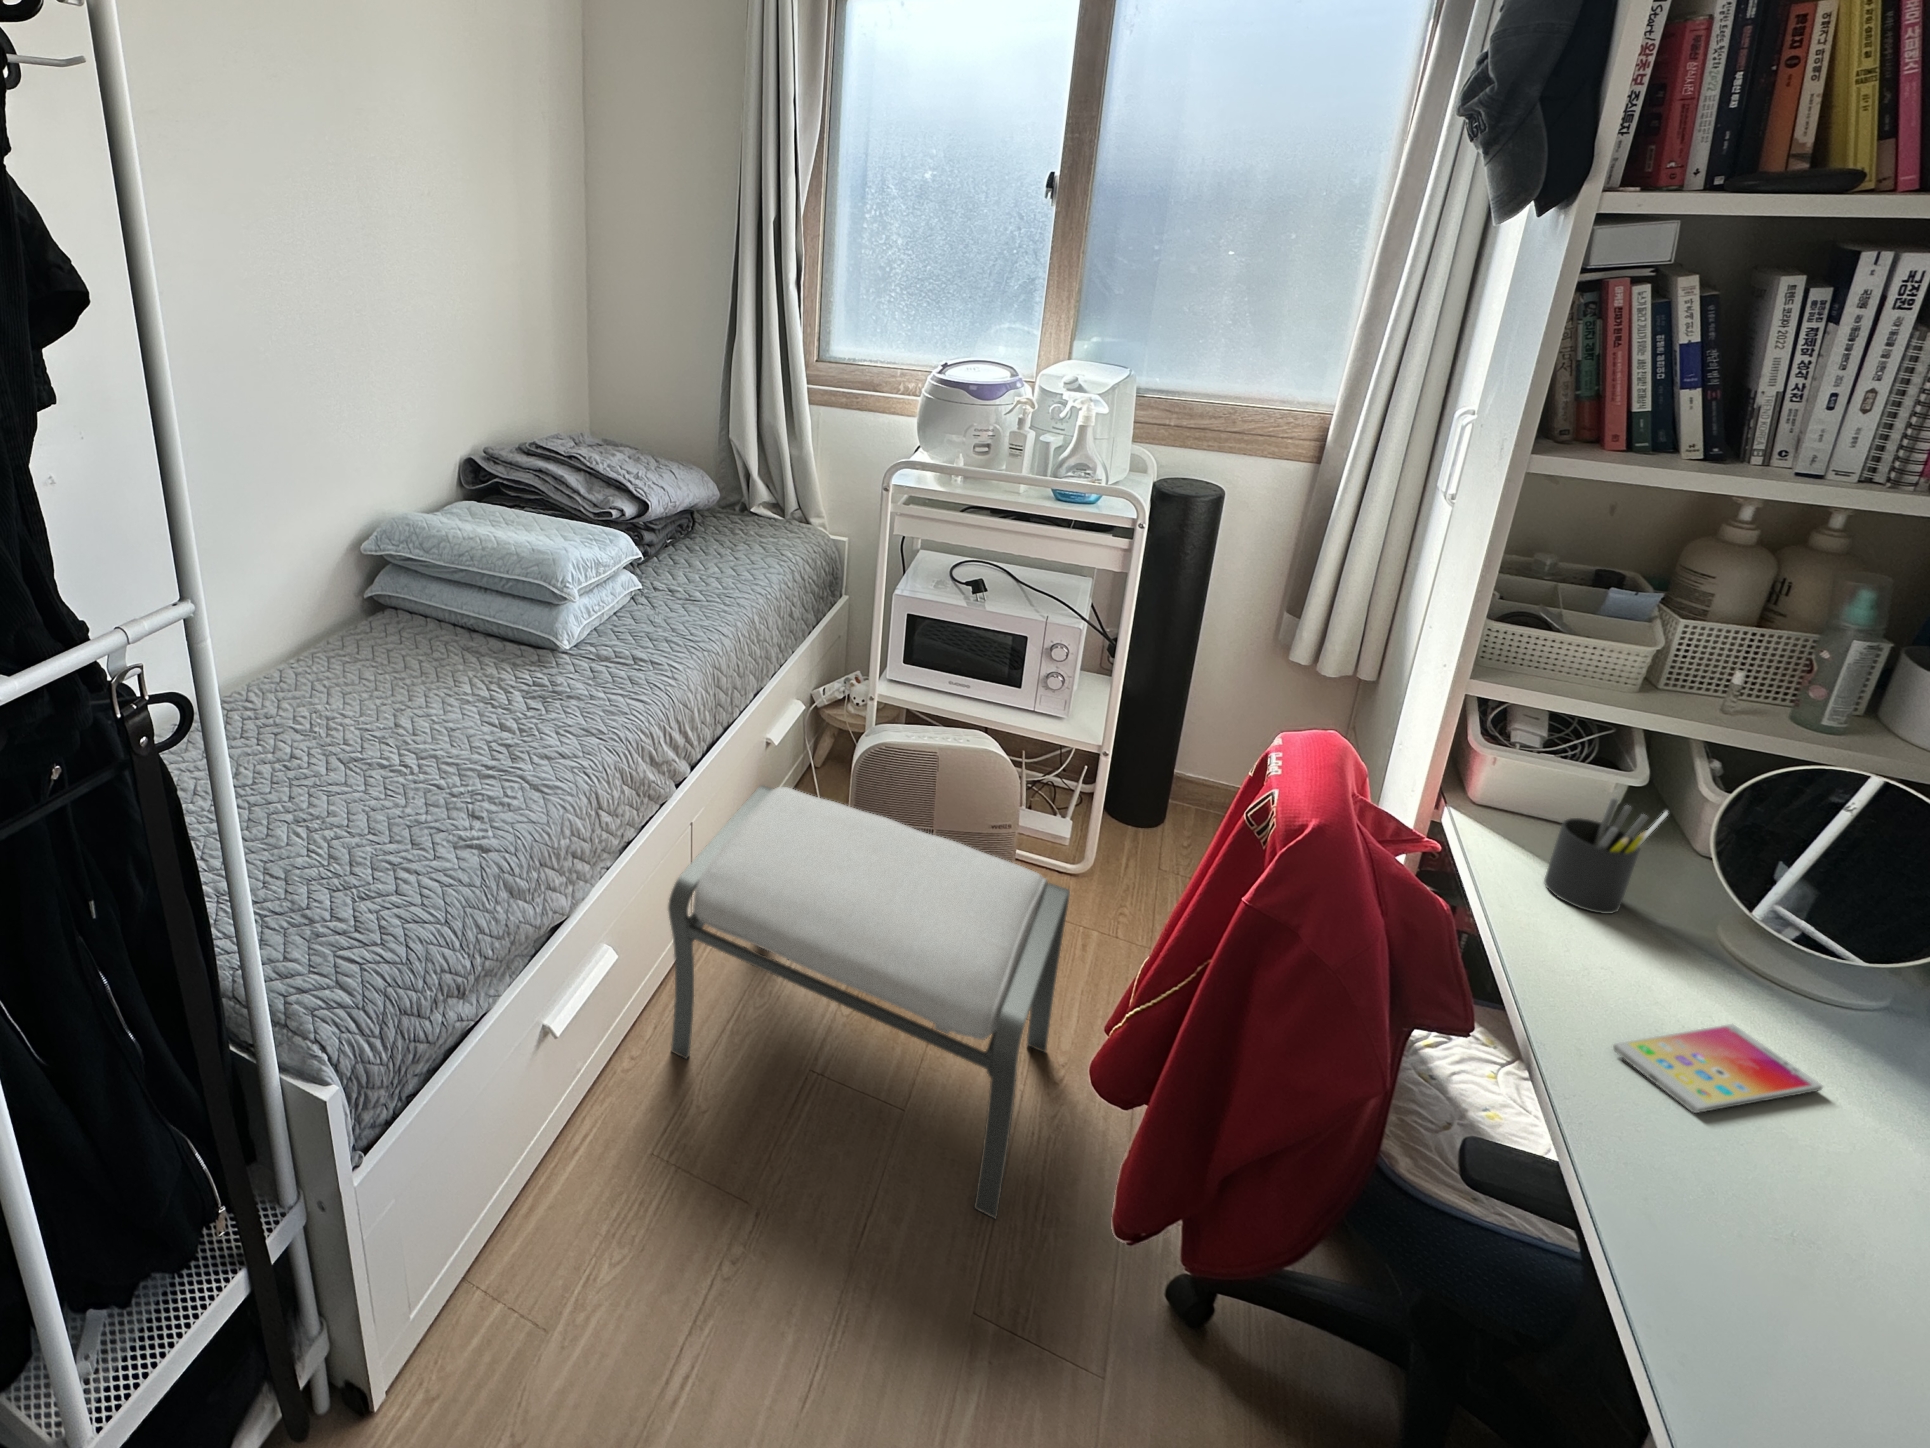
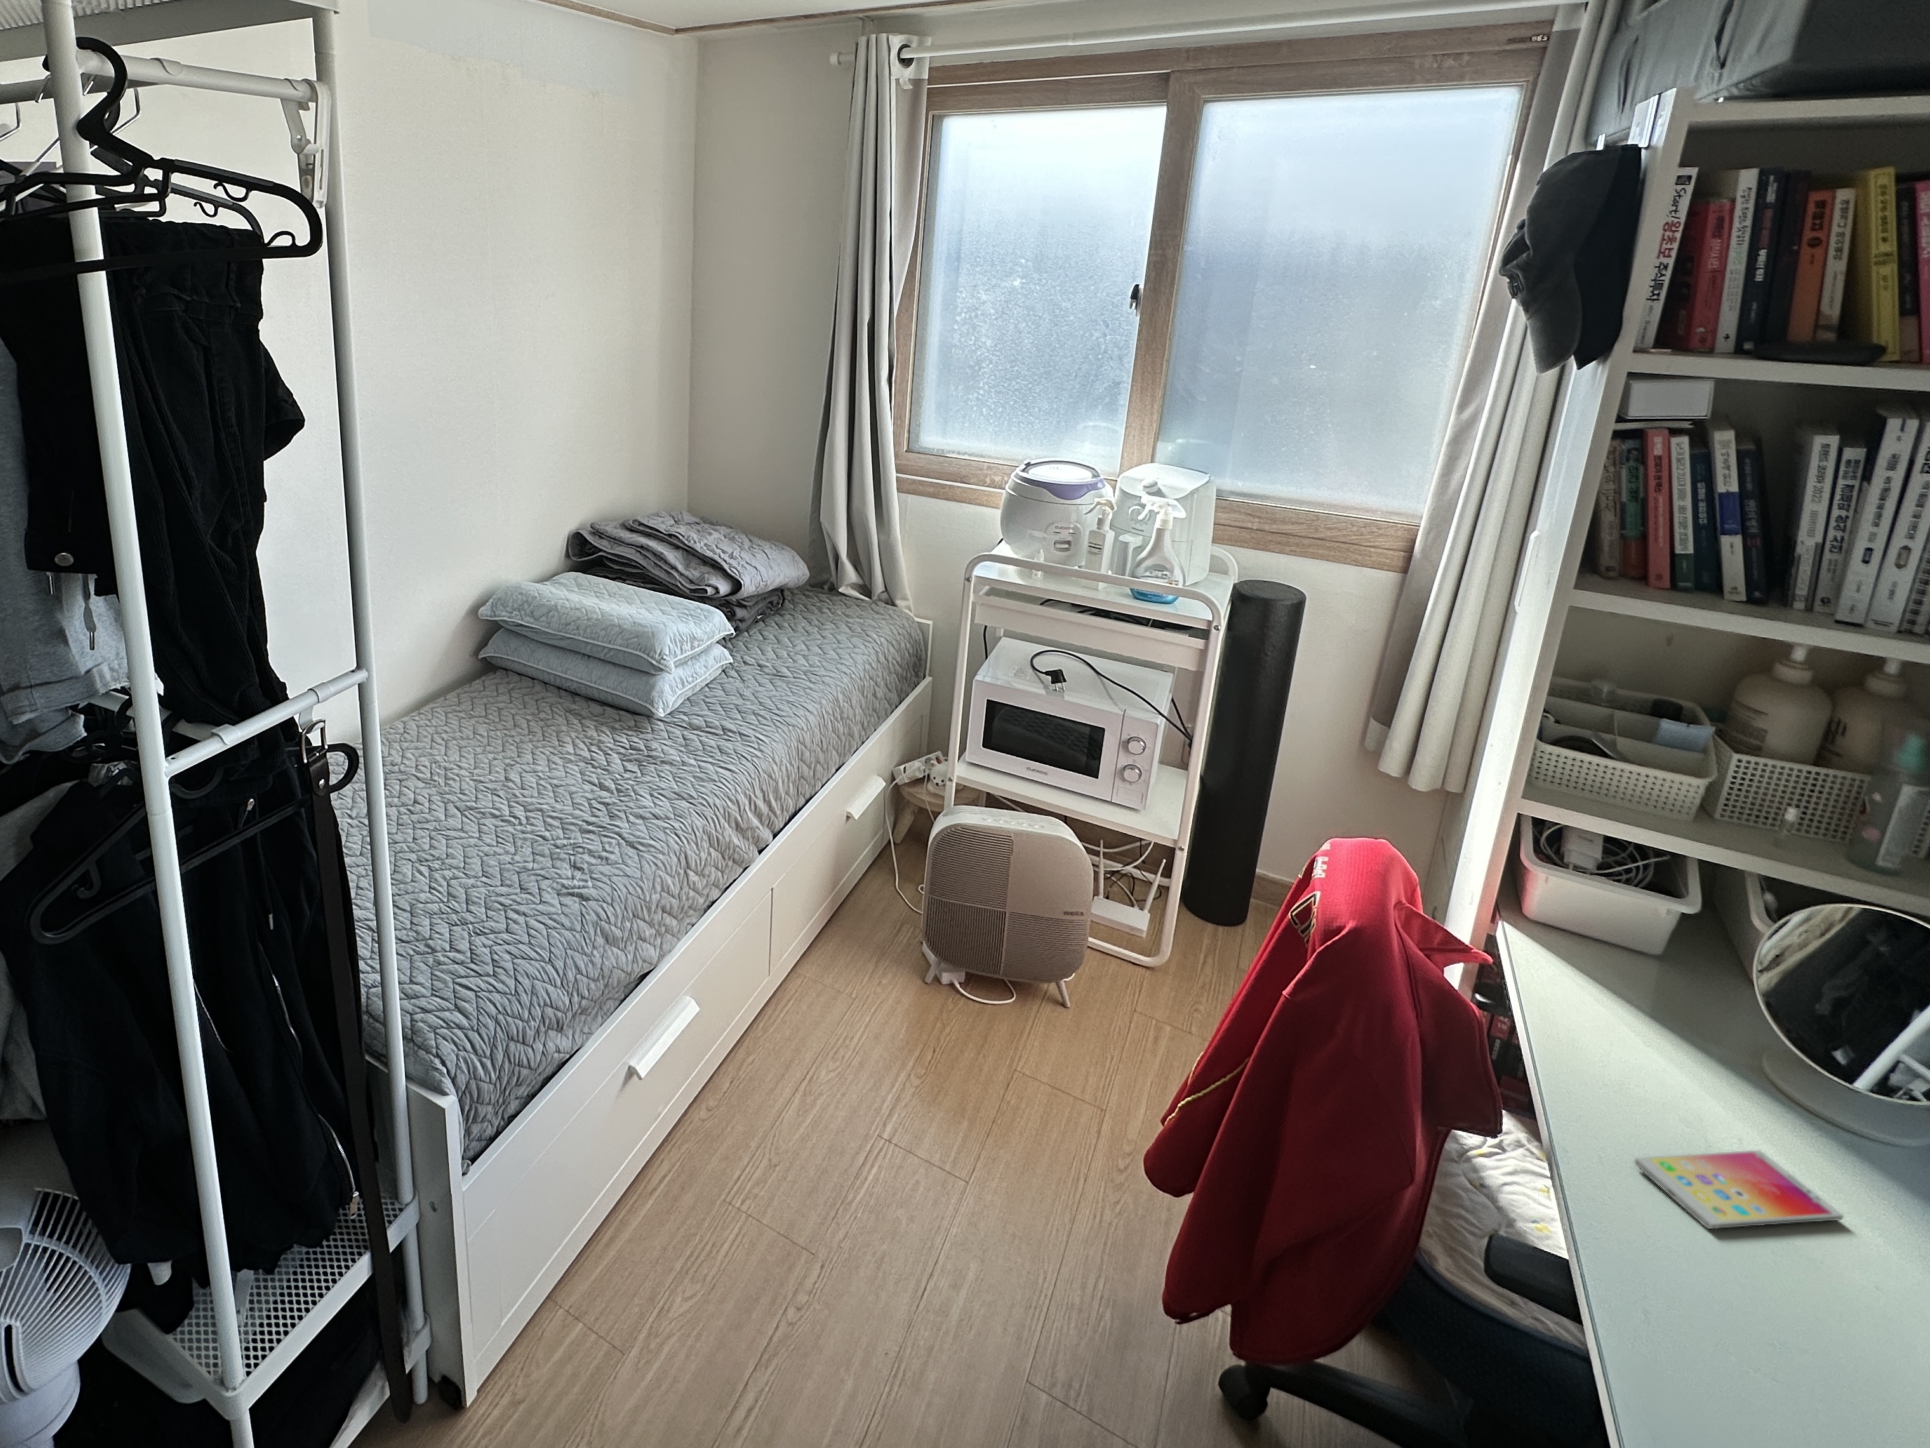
ottoman: present [668,785,1070,1219] -> none [742,857,1130,1292]
pen holder: present [1544,798,1668,914] -> none [1589,924,1708,1037]

